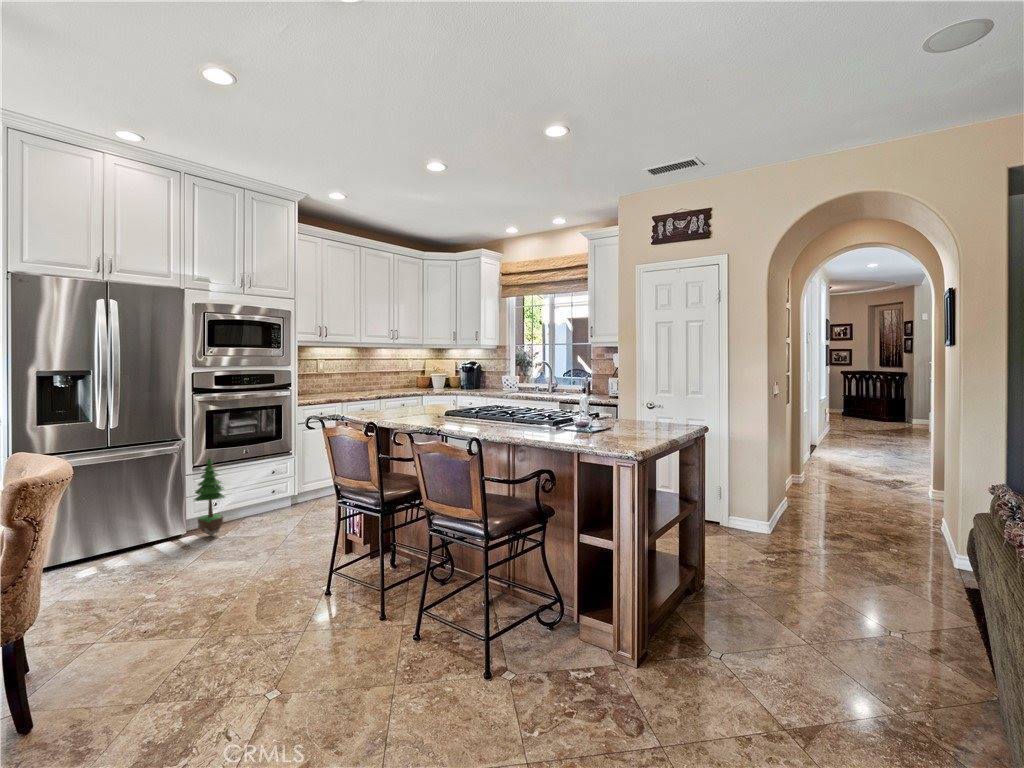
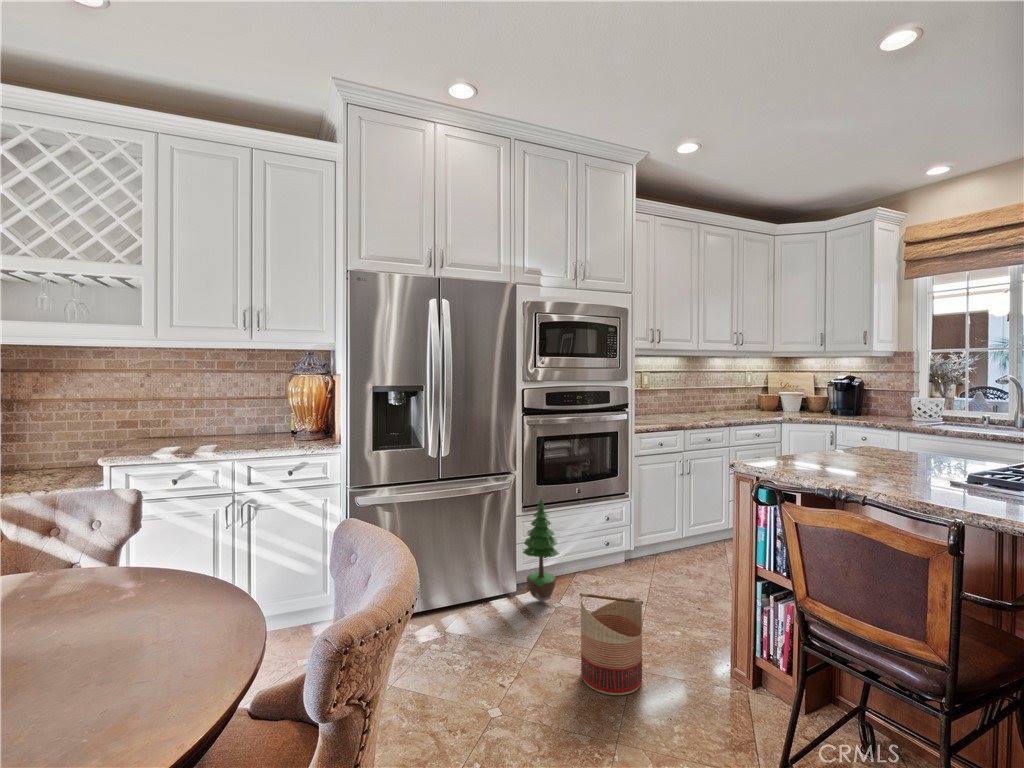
basket: none [227,509,272,571] -> present [580,593,643,695]

